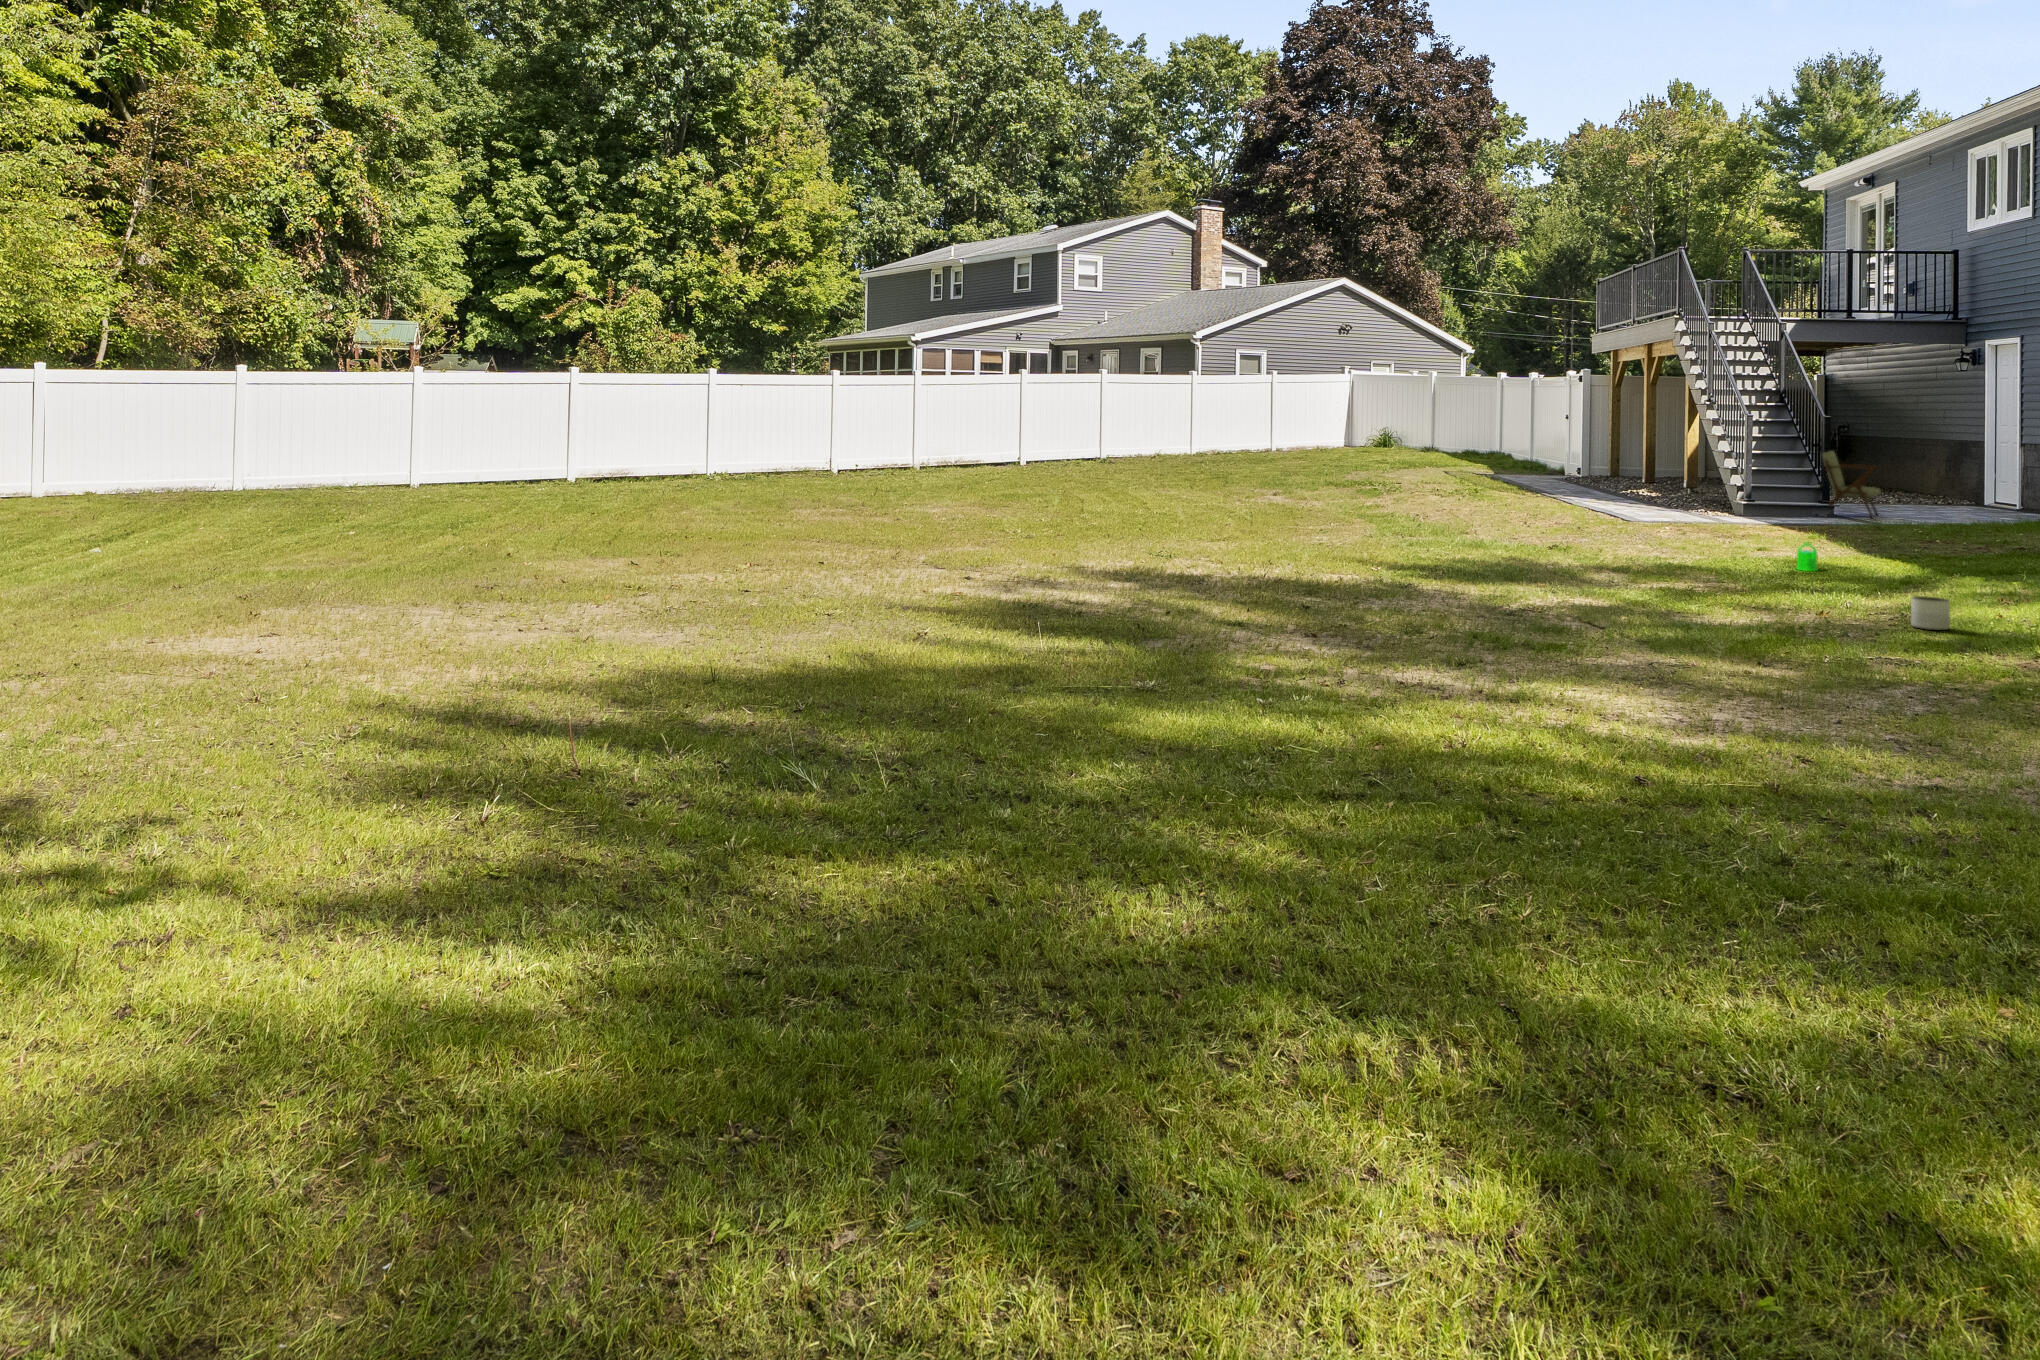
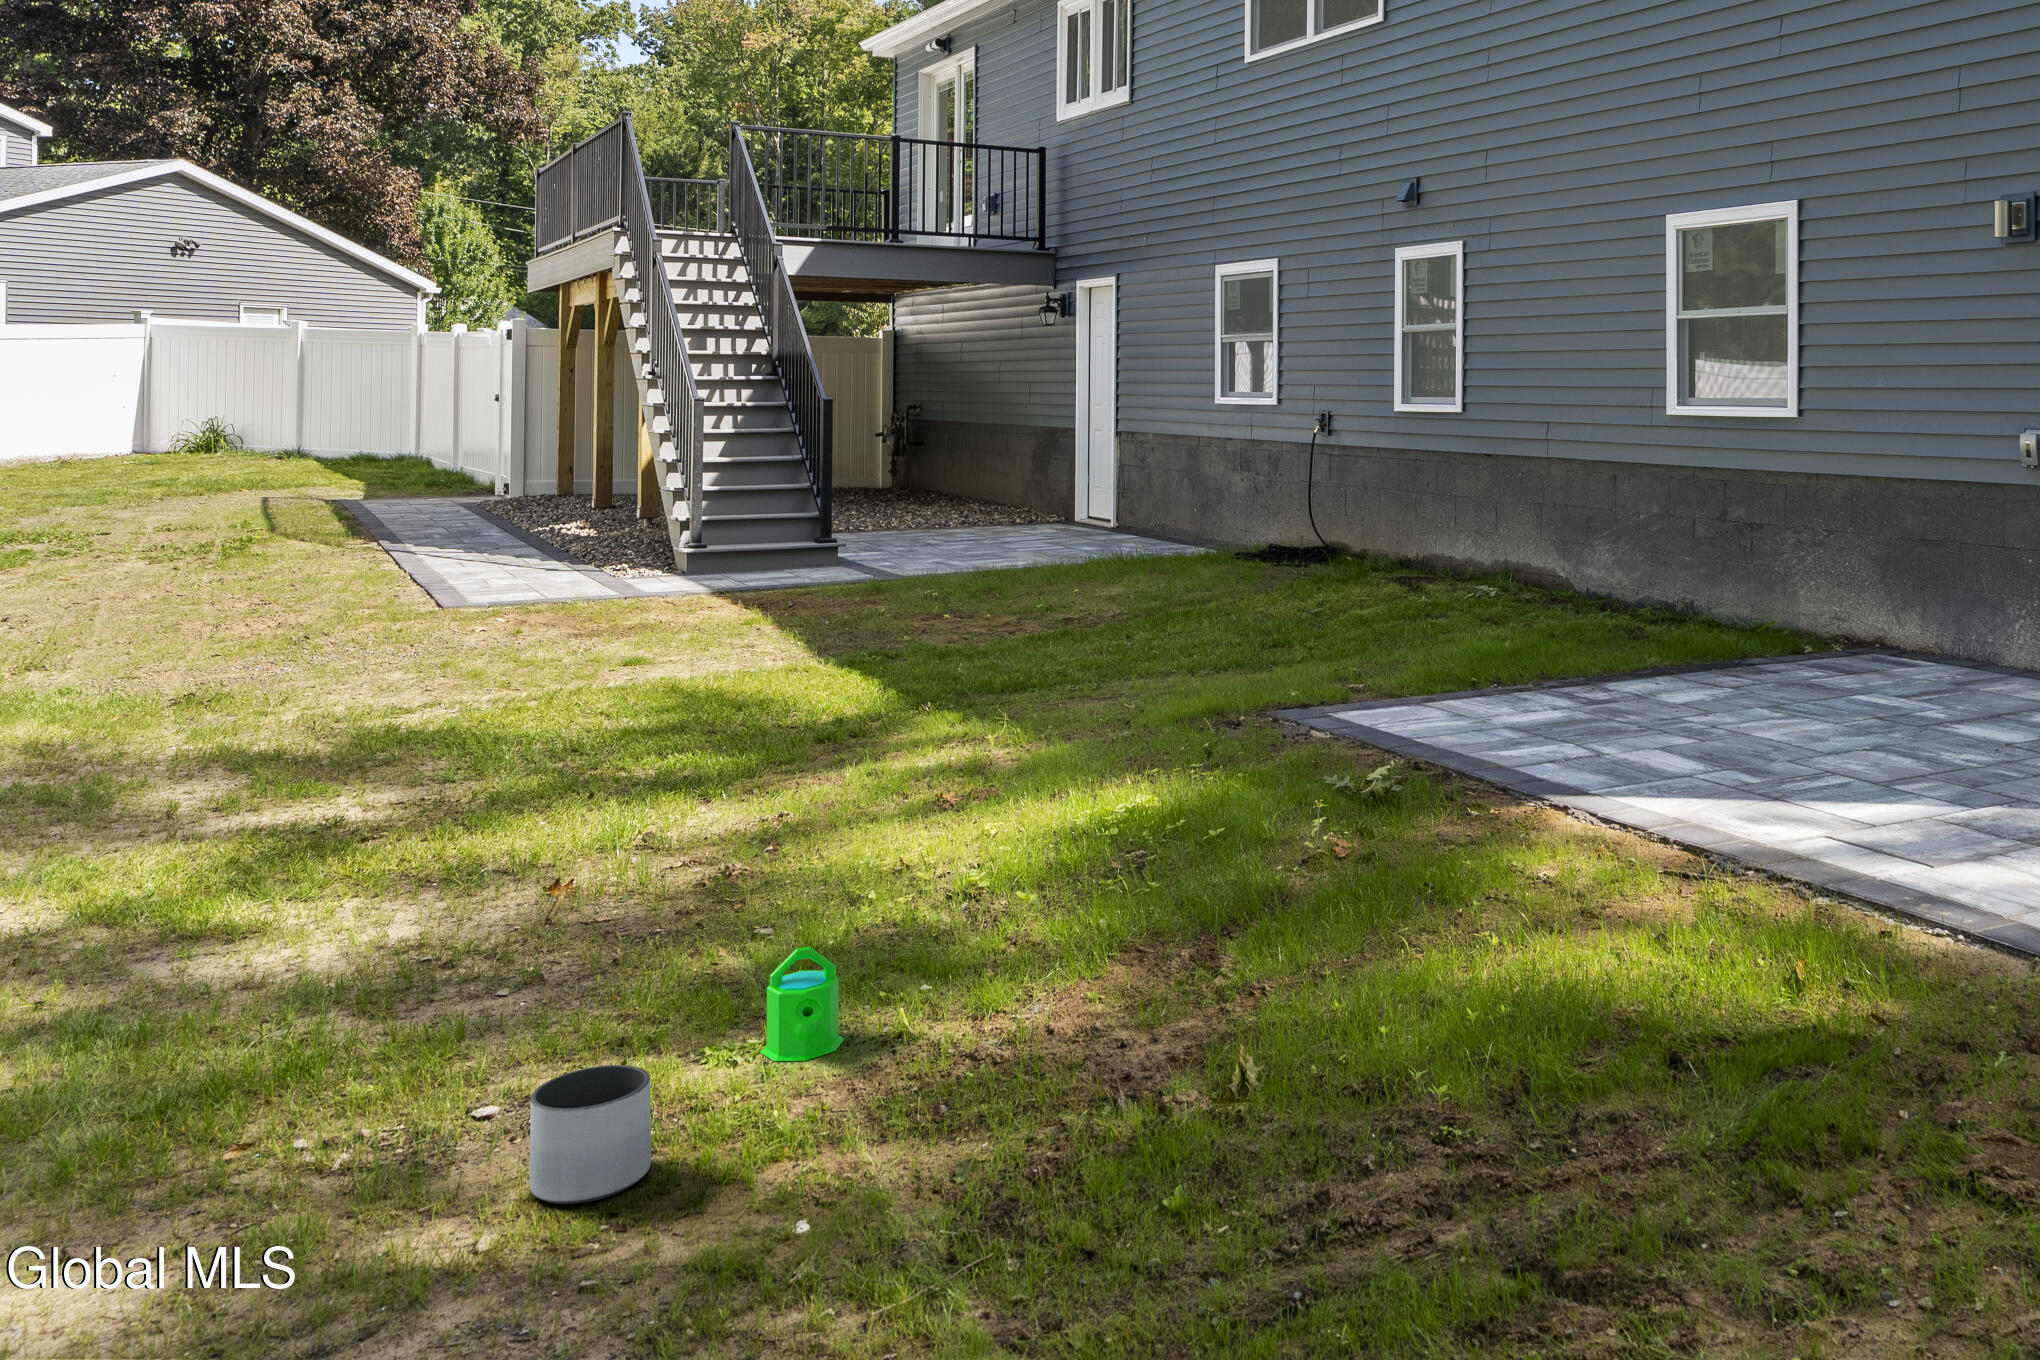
lounge chair: present [1822,451,1880,518] -> none [808,455,916,568]
watering can: present [1796,543,1818,571] -> present [760,947,844,1061]

